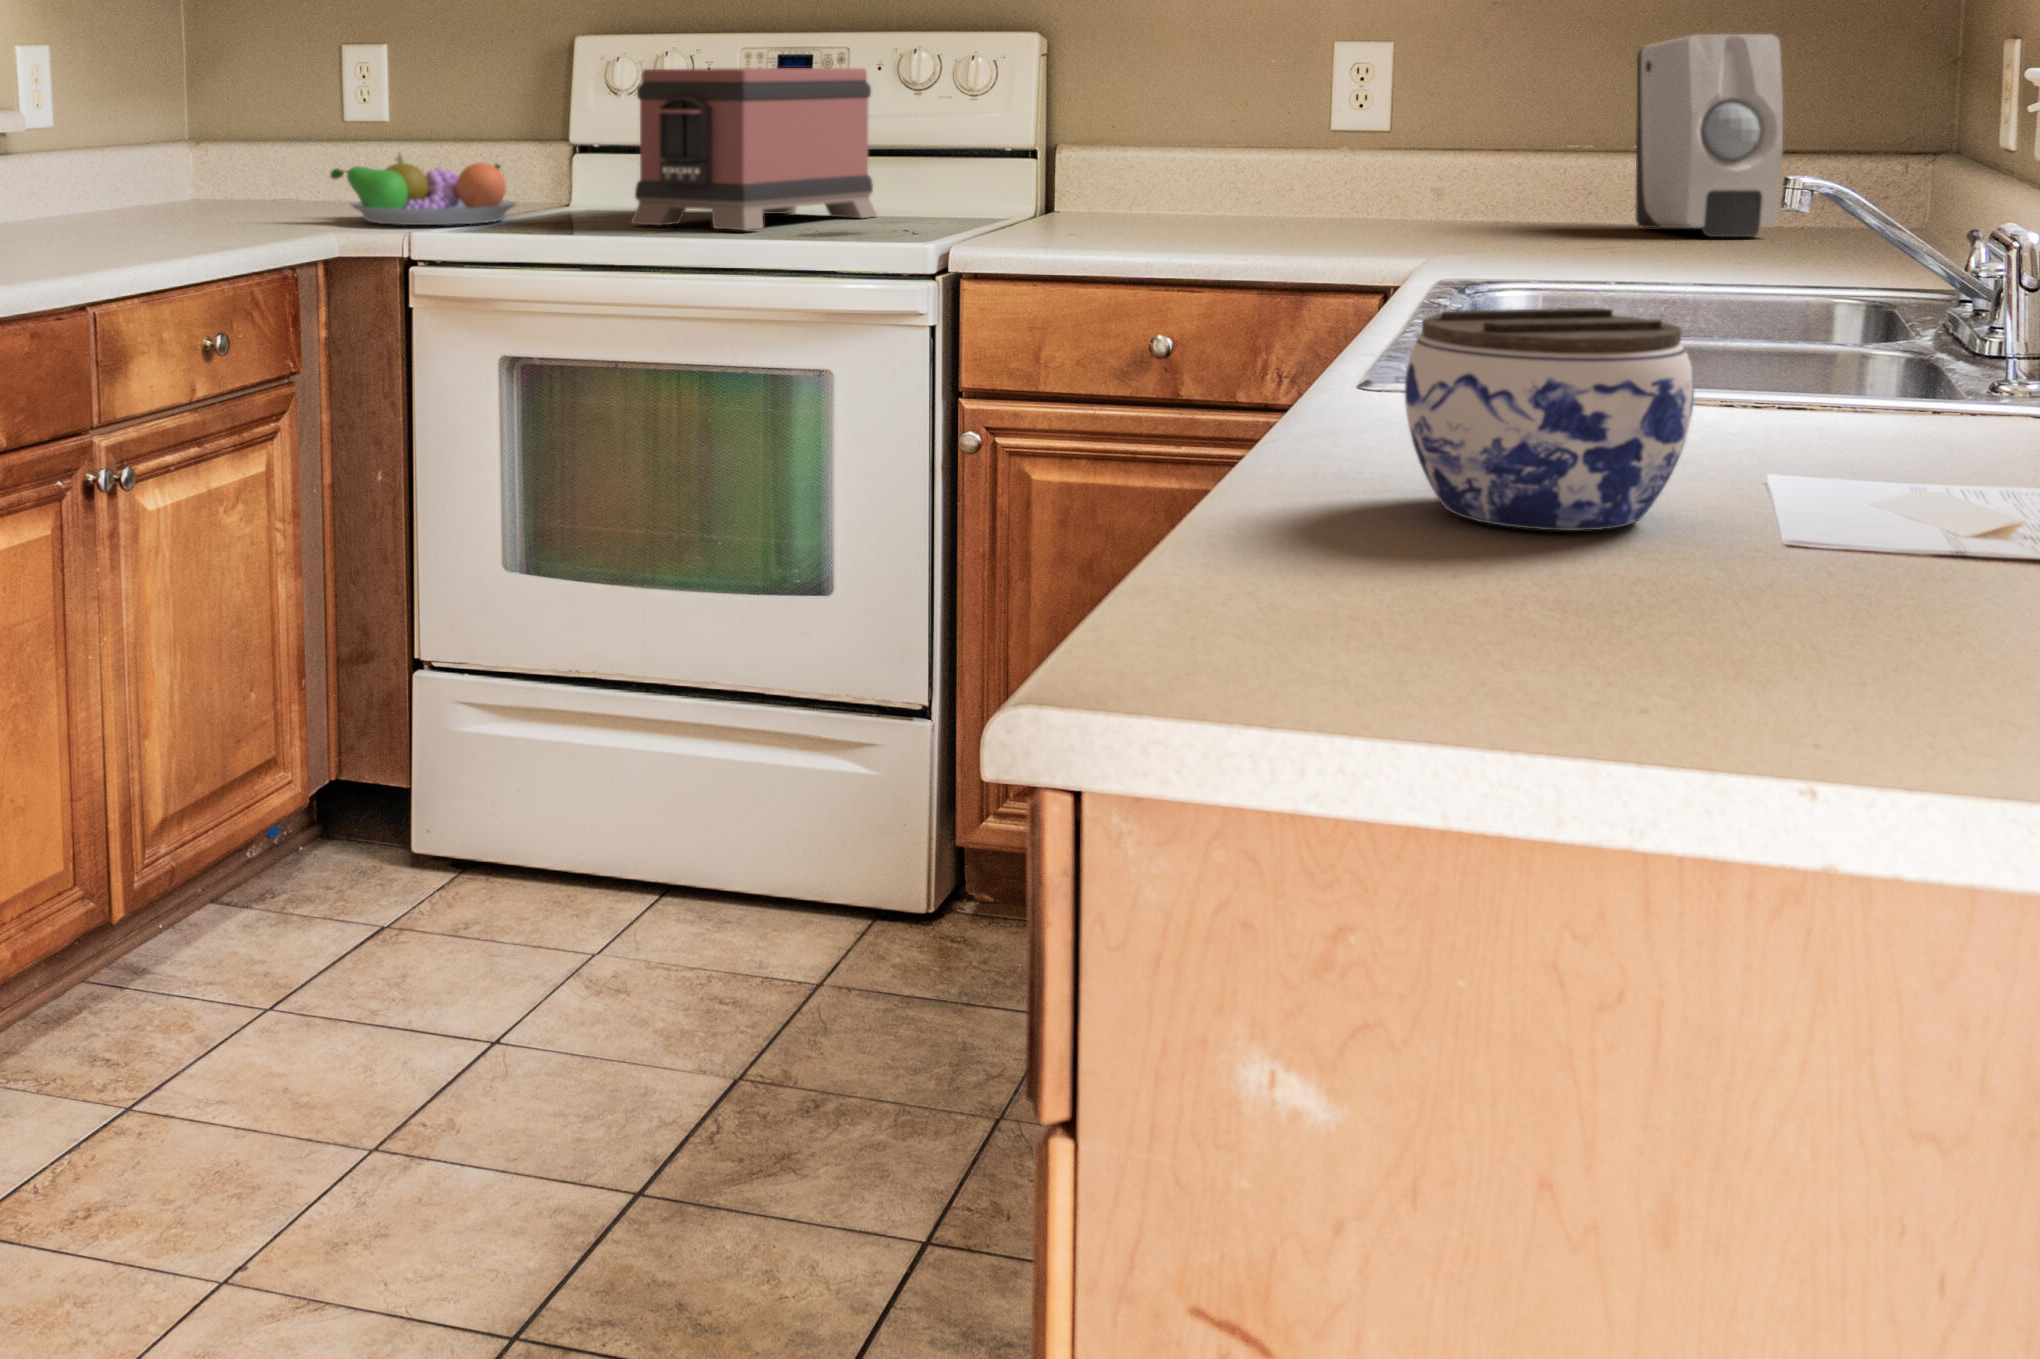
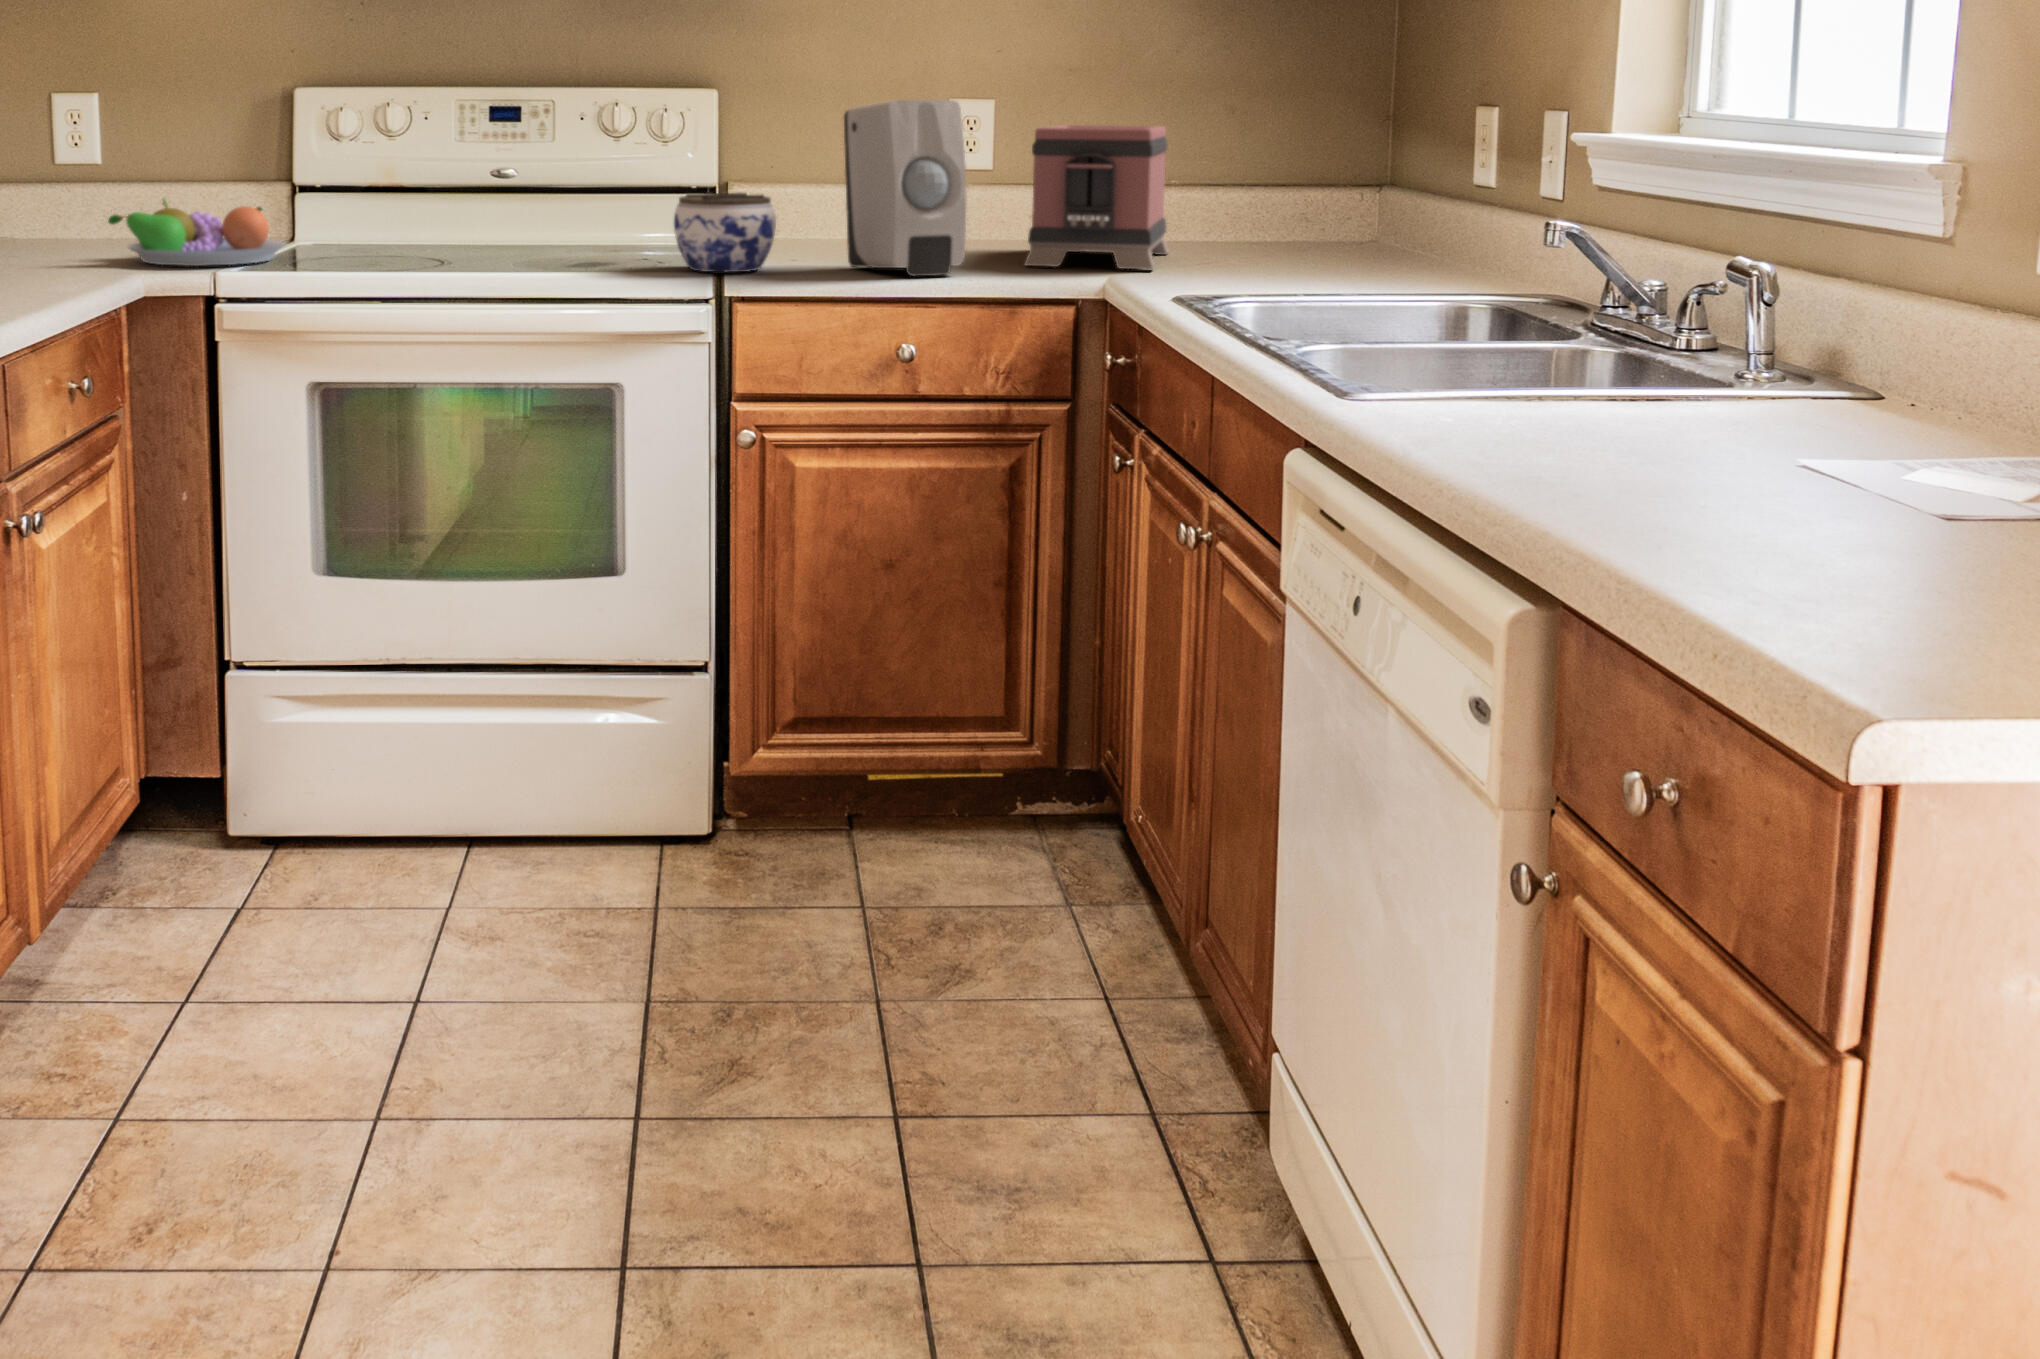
soap dispenser: present [1635,34,1783,237] -> present [844,100,966,276]
toaster: present [631,68,877,230] -> present [1025,125,1168,269]
jar: present [1405,308,1694,530] -> present [674,193,776,272]

